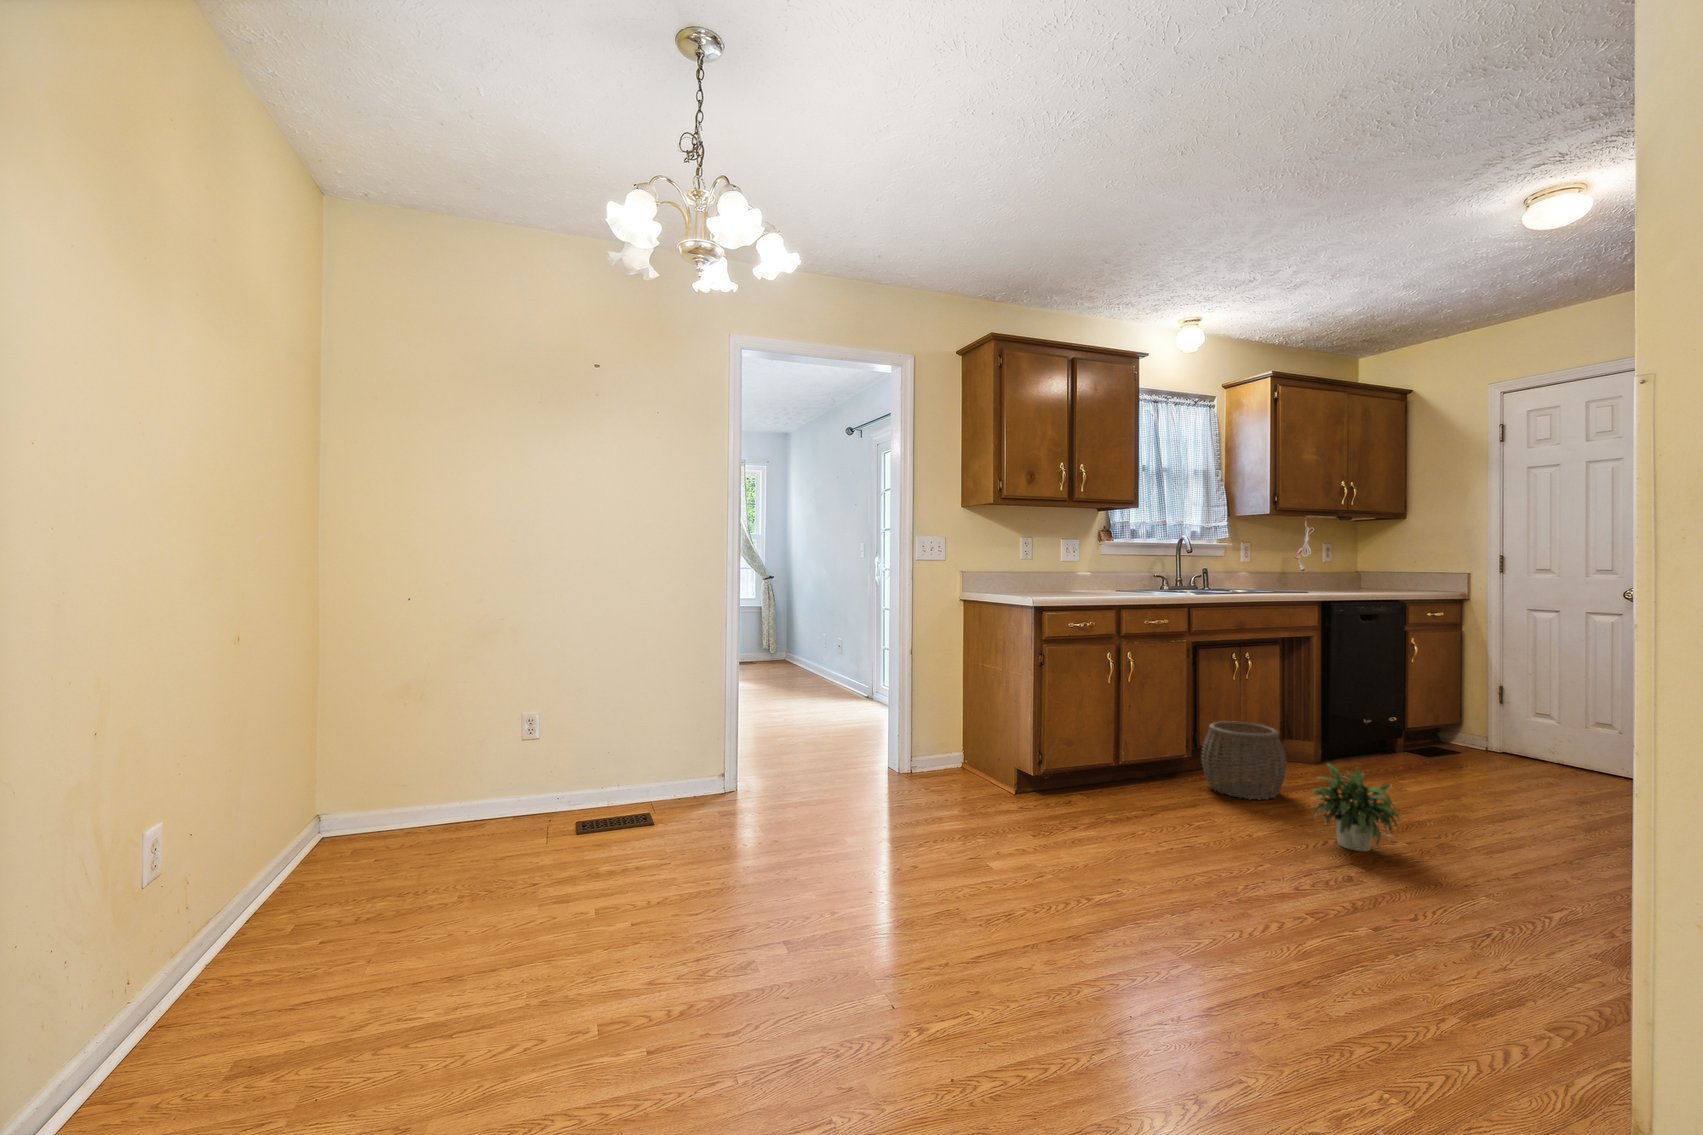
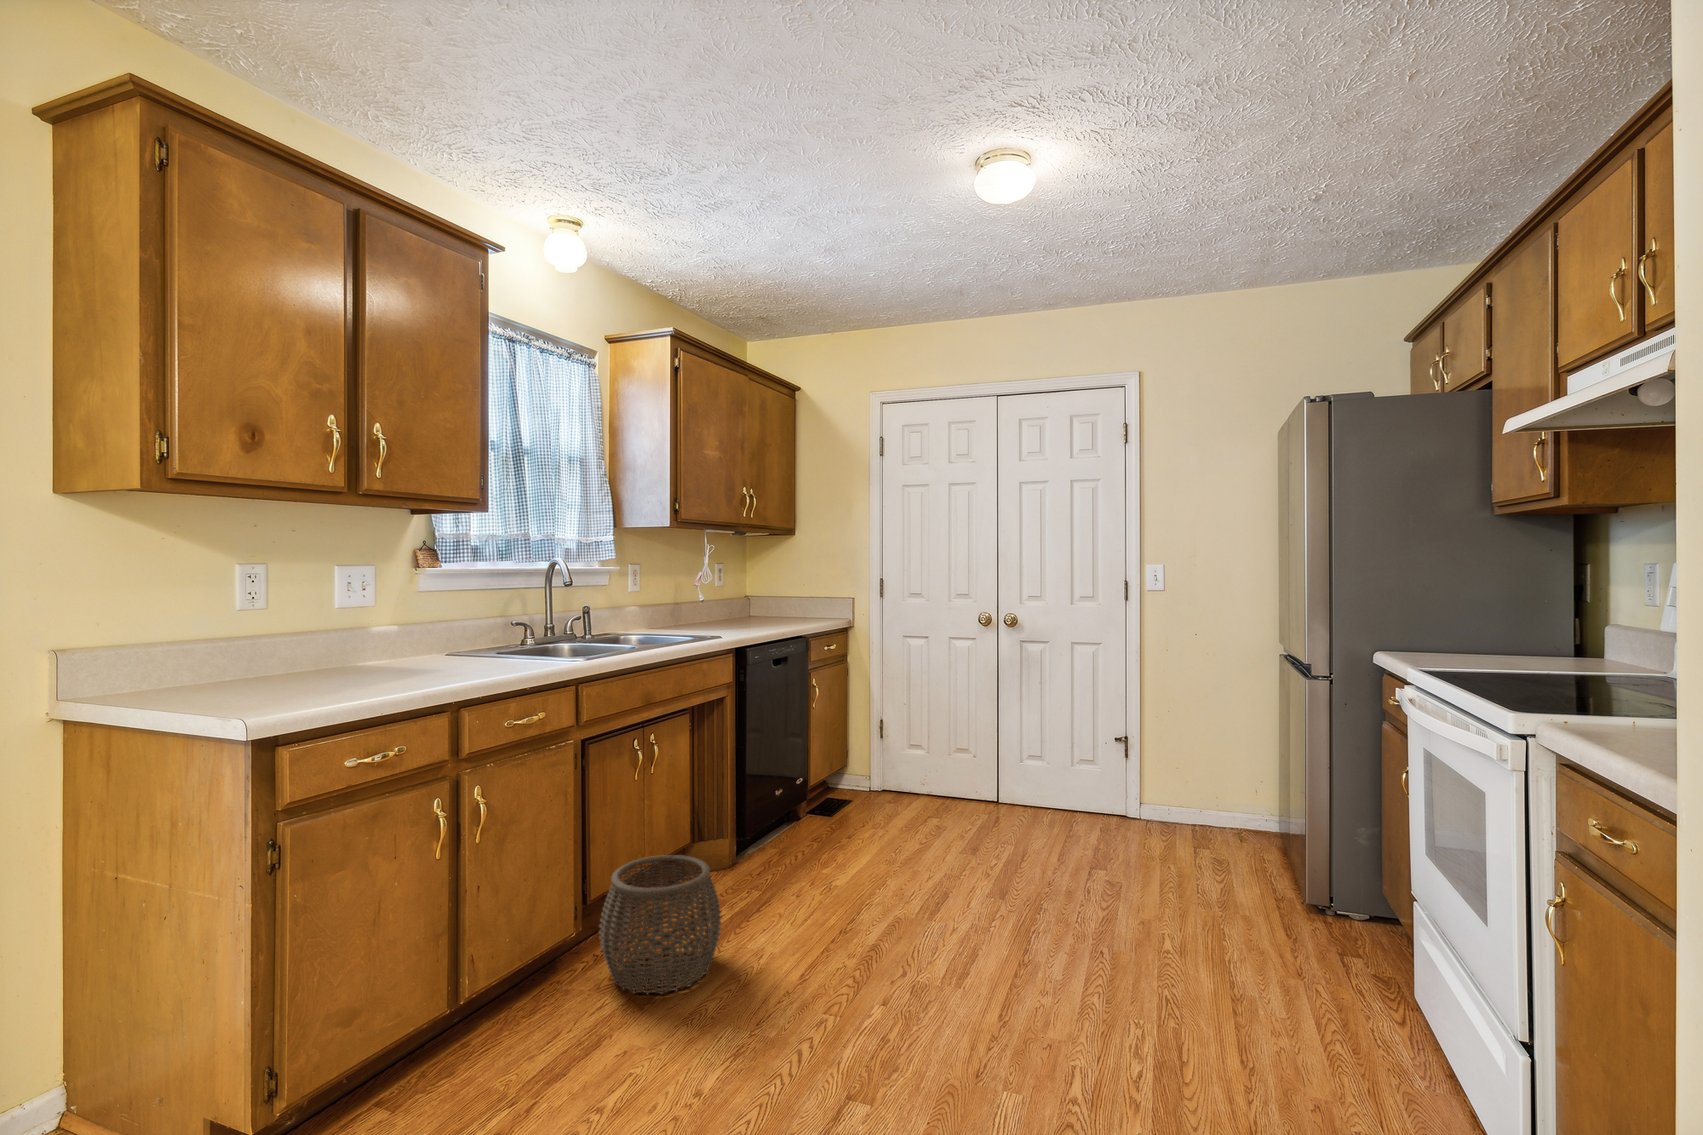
potted plant: present [1308,764,1399,851] -> none [775,919,888,1063]

